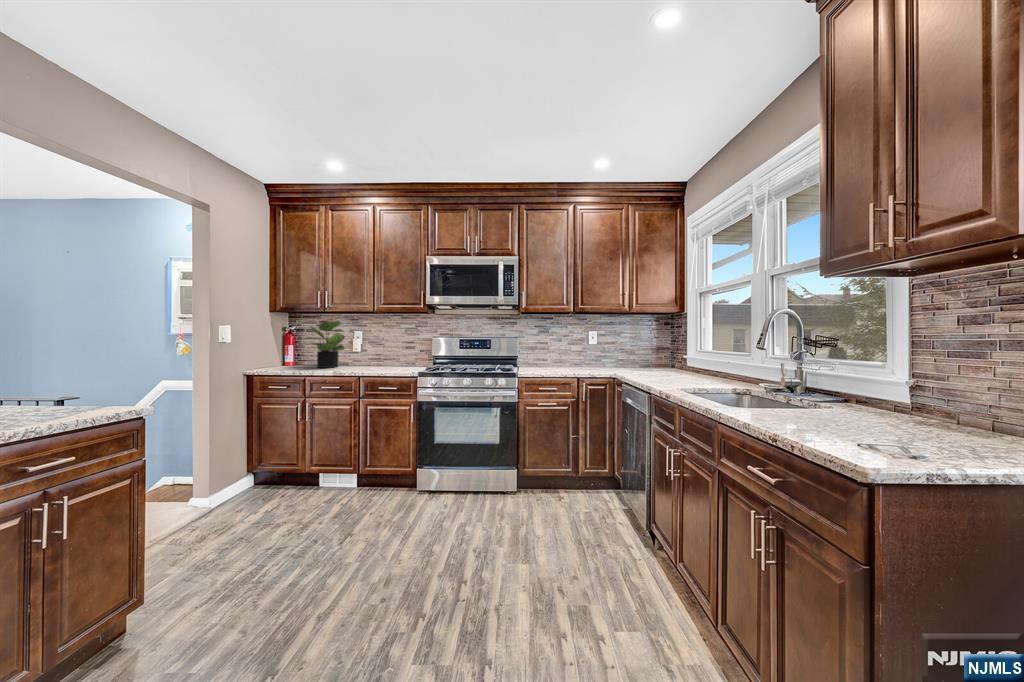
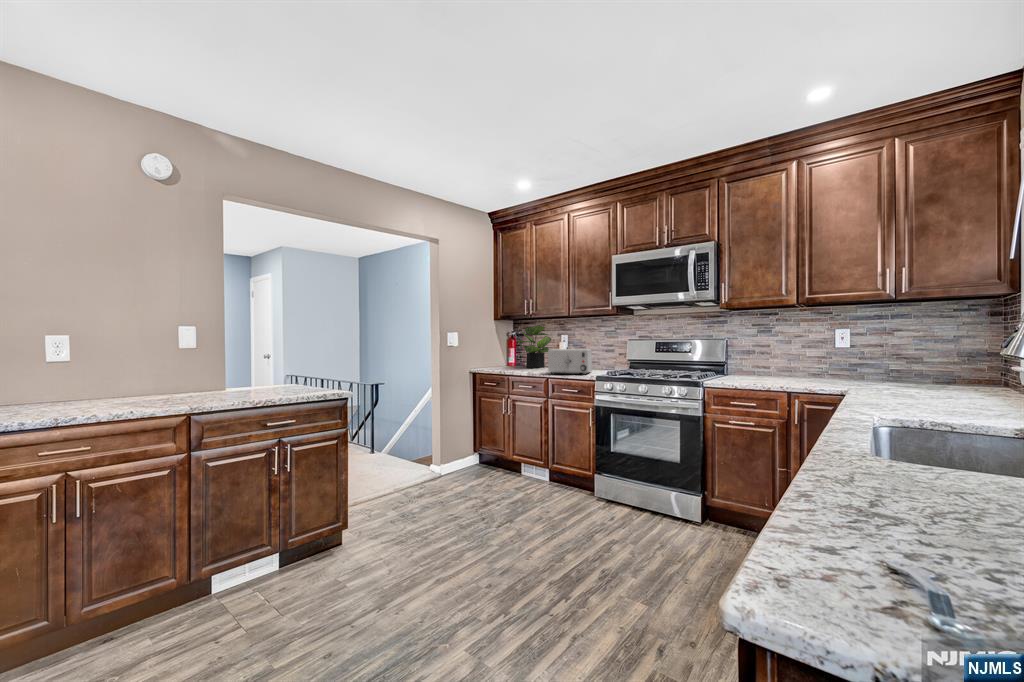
toaster: none [362,347,405,373] -> present [548,349,592,375]

